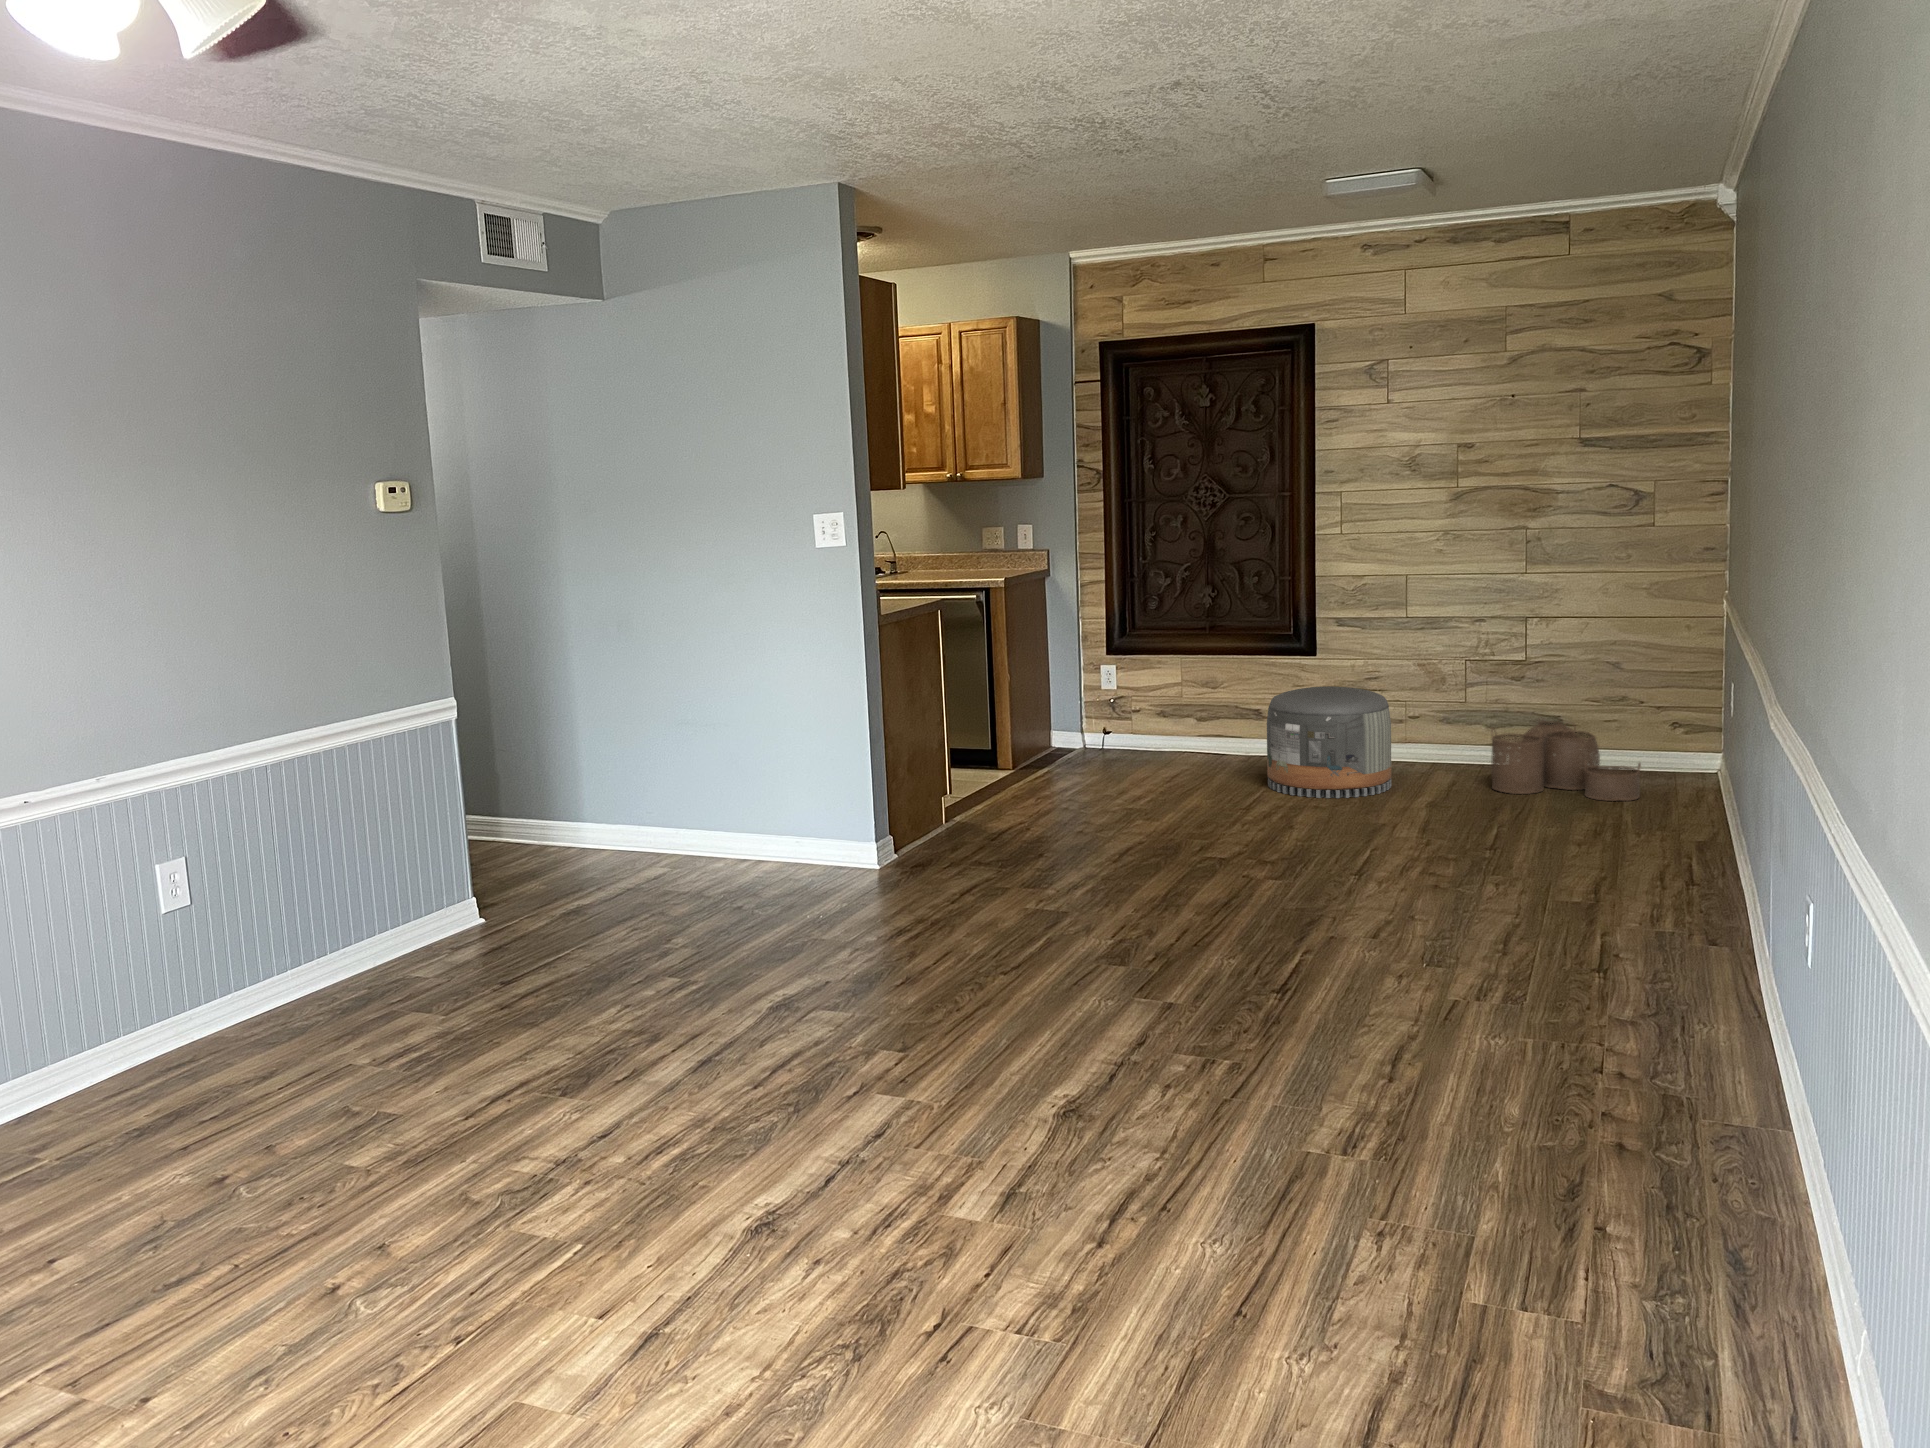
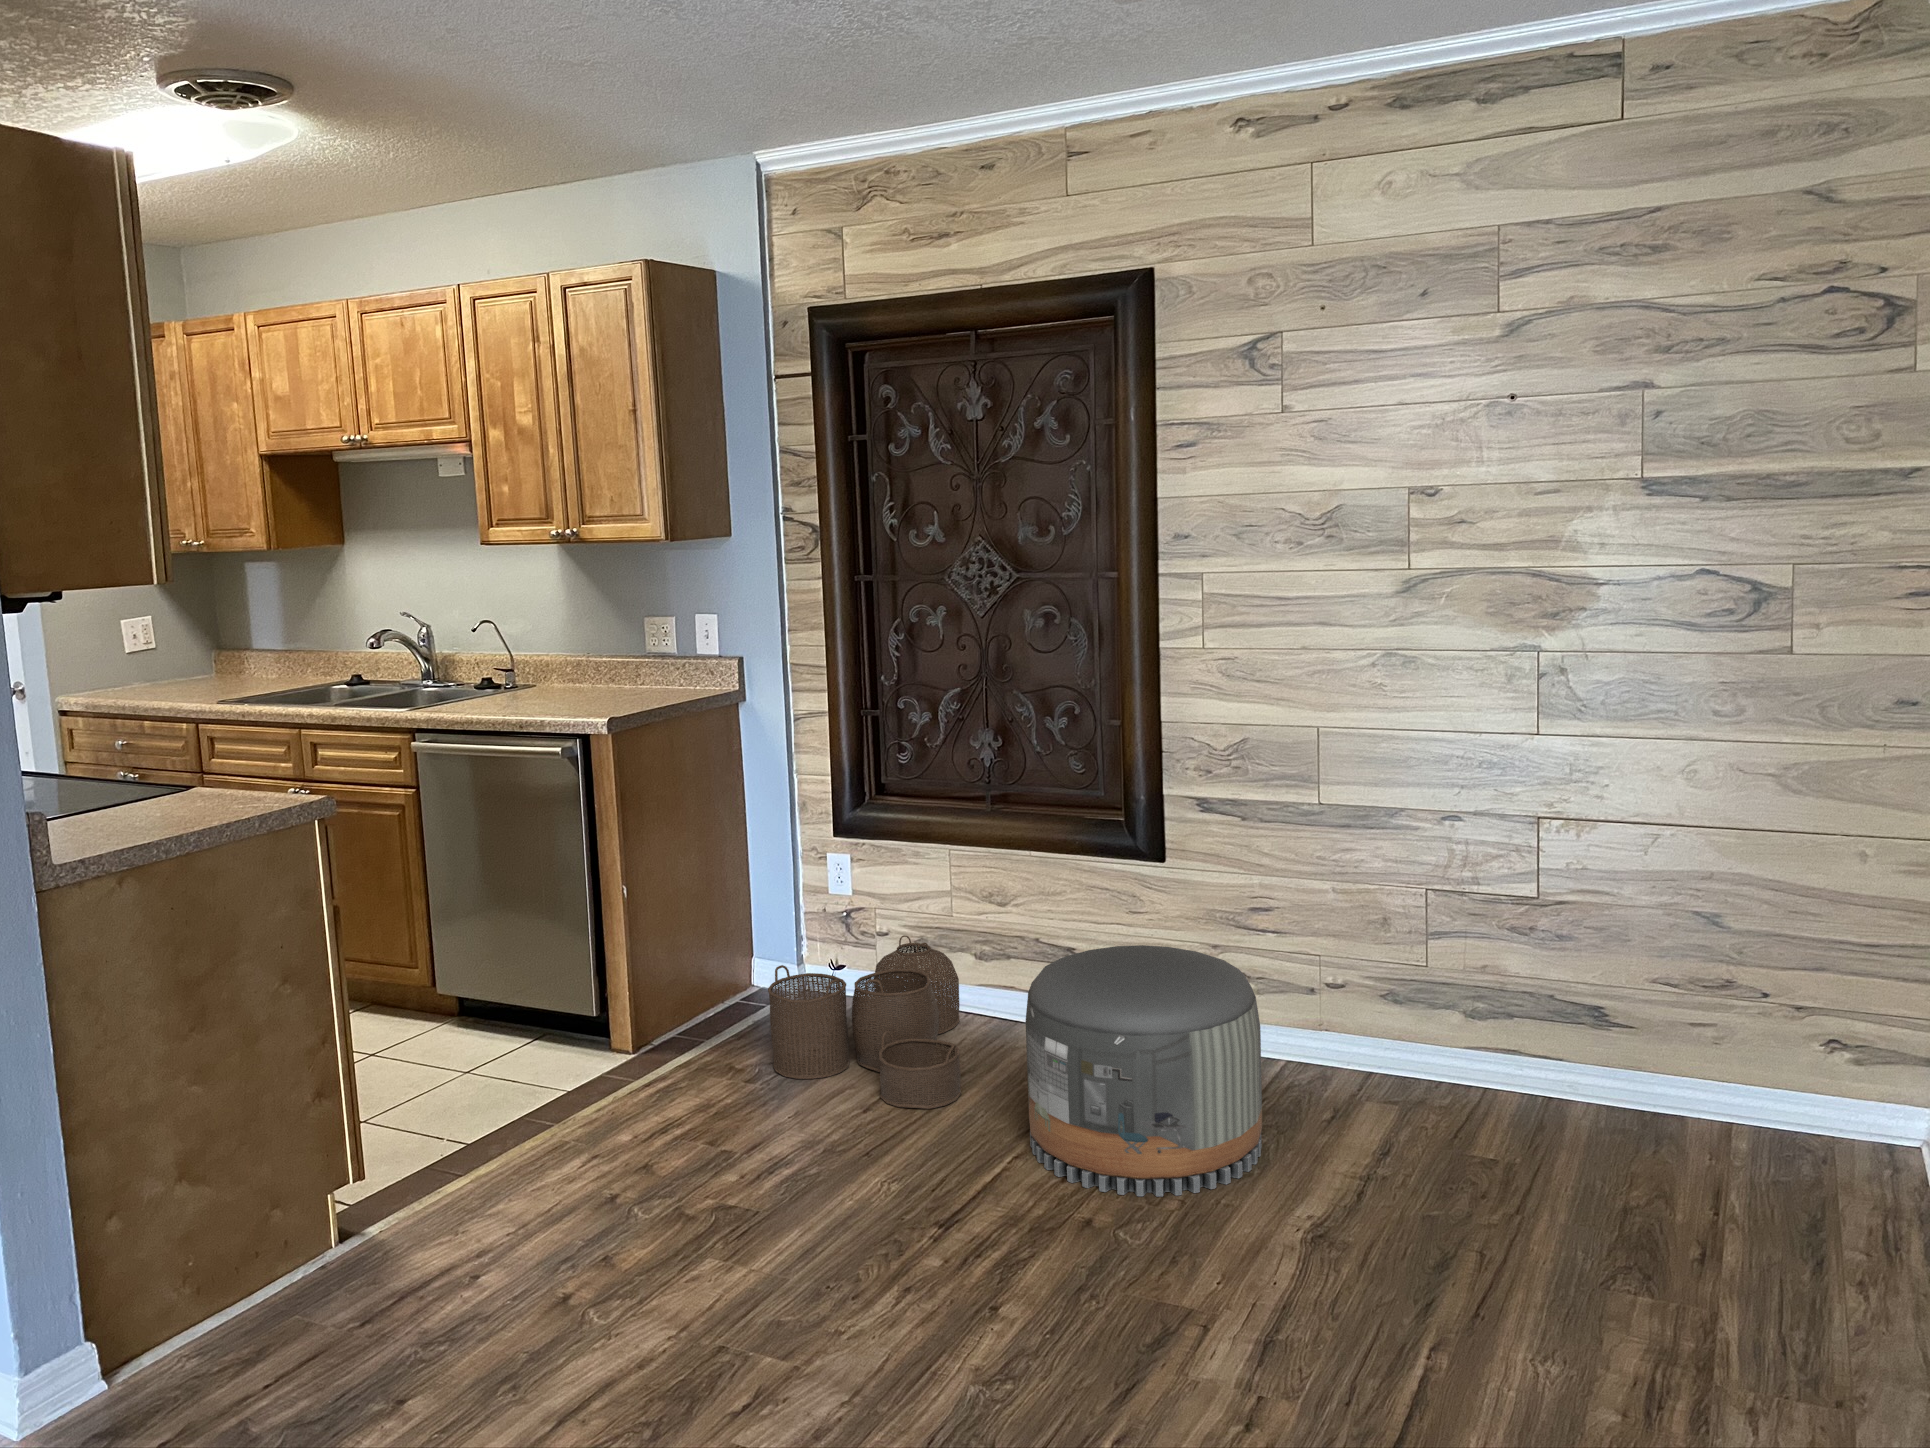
woven basket: present [1491,718,1641,801] -> present [768,935,961,1109]

